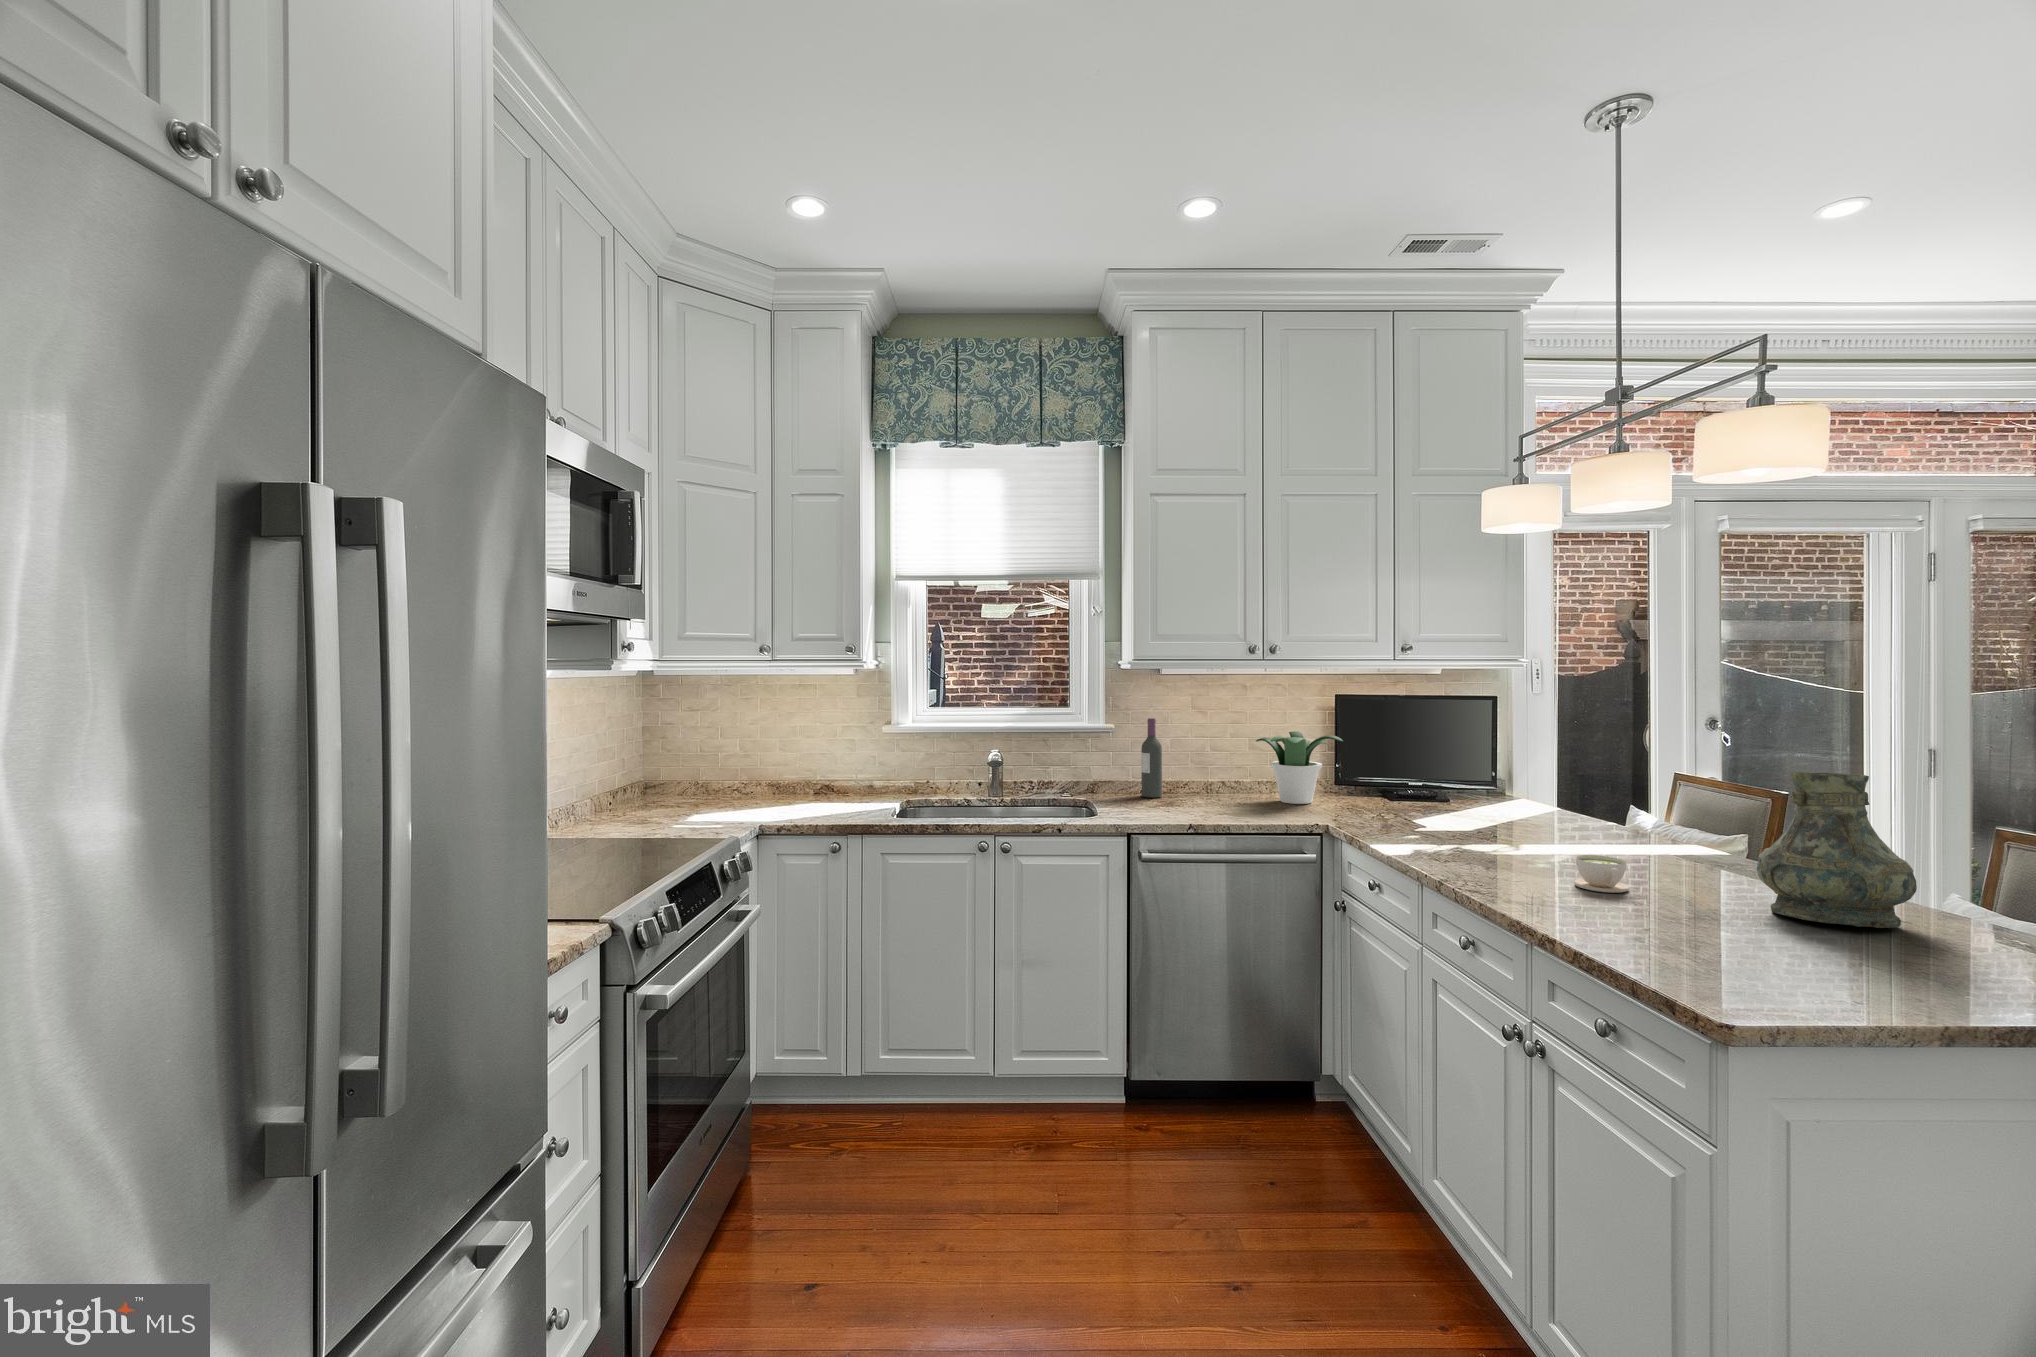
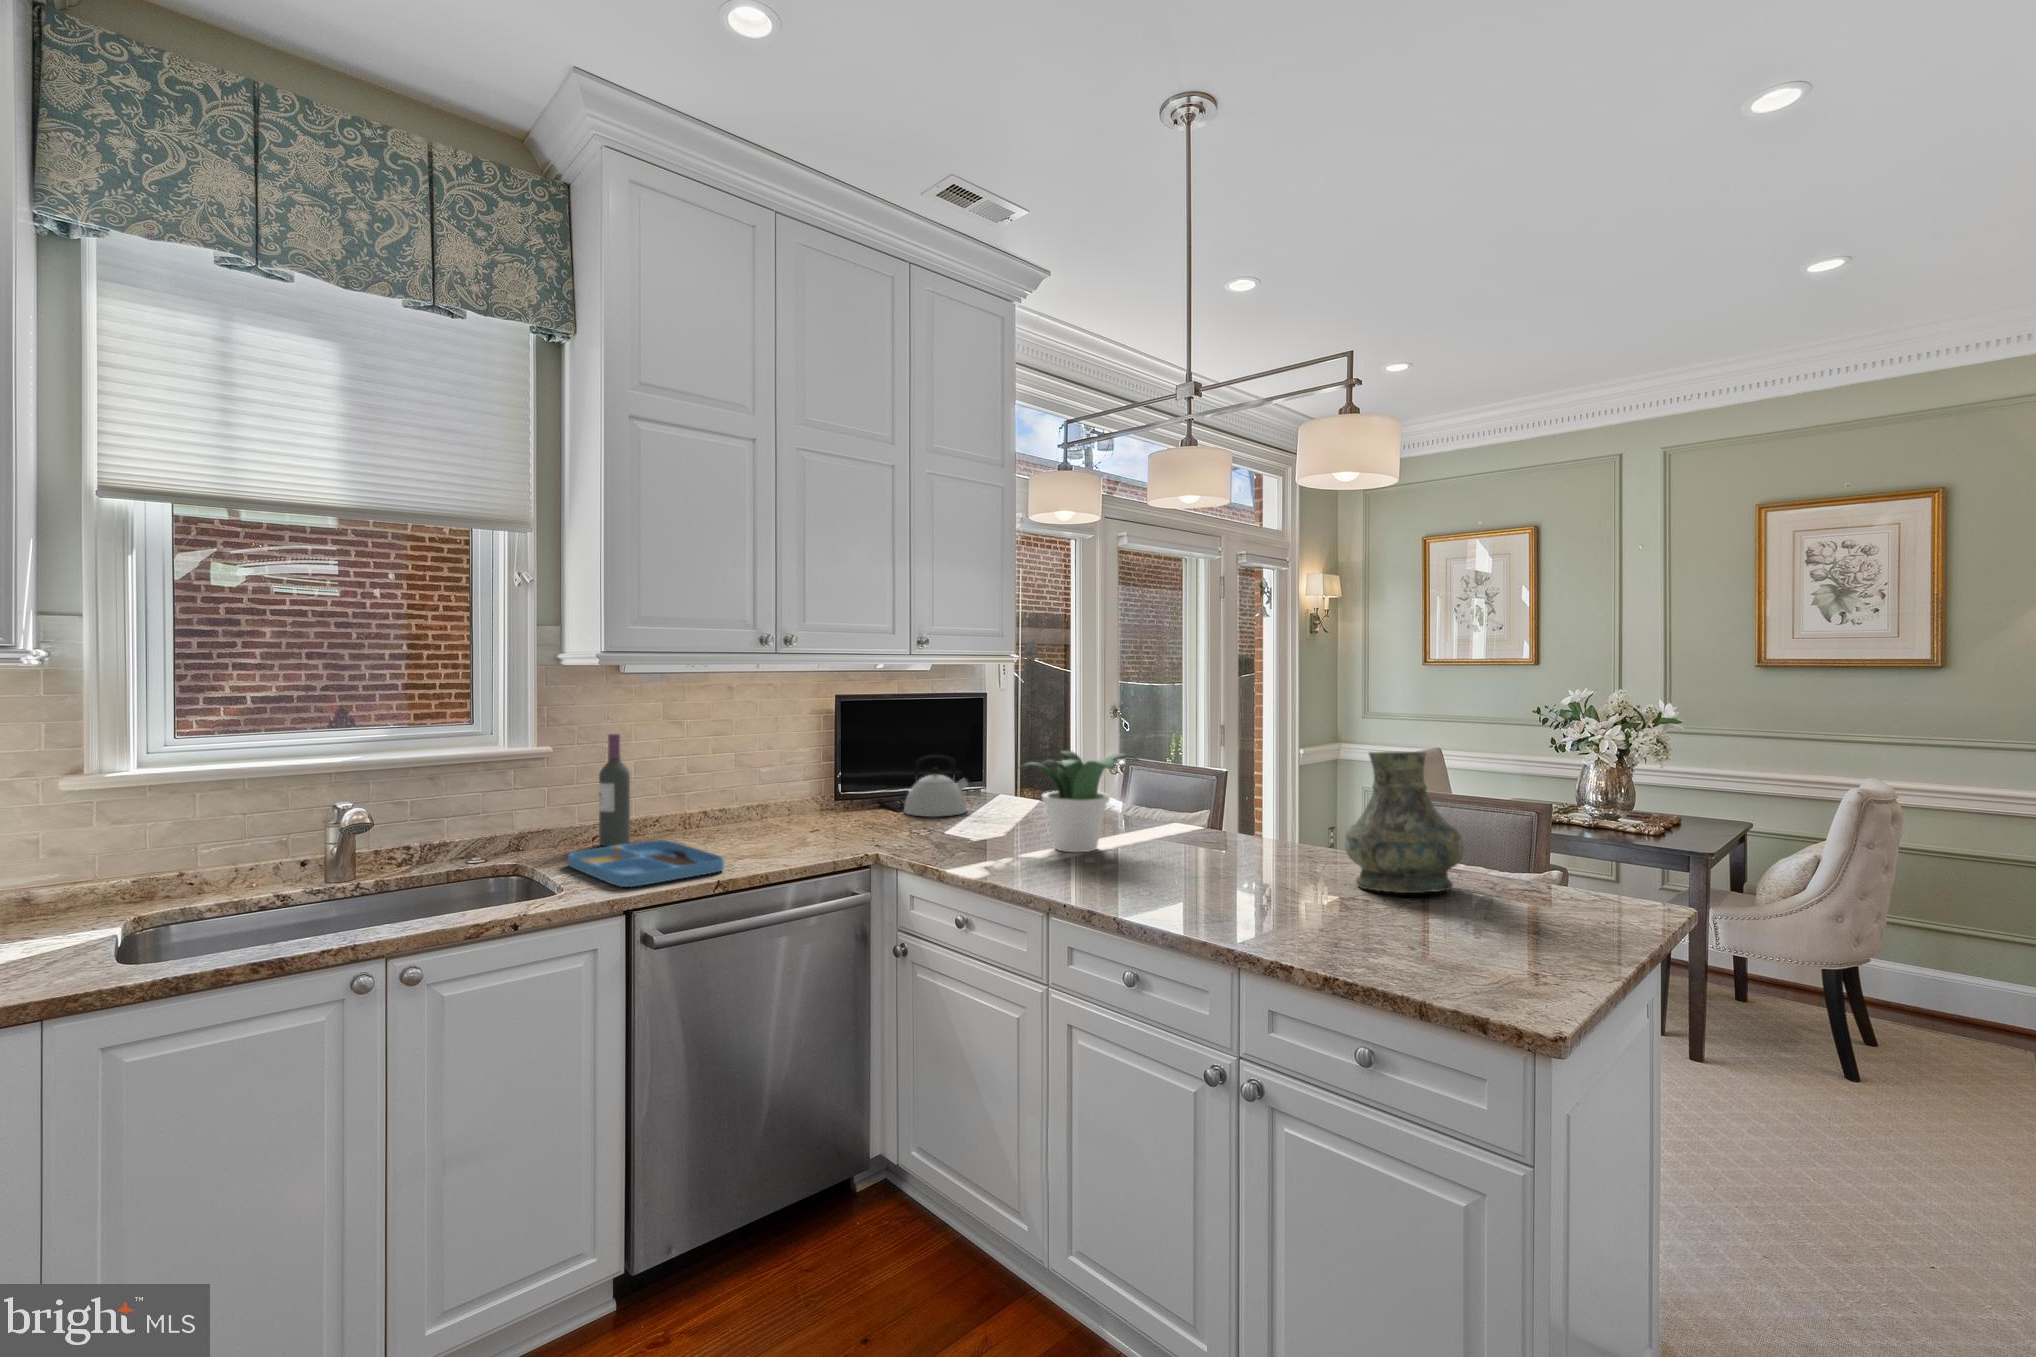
potted plant: present [1256,731,1343,804] -> present [1020,751,1139,852]
kettle: none [1392,750,1458,805] -> present [904,755,969,817]
tray: none [1111,796,1202,821] -> present [568,840,724,887]
coffee cup: present [1574,855,1629,893] -> none [1196,854,1246,893]

